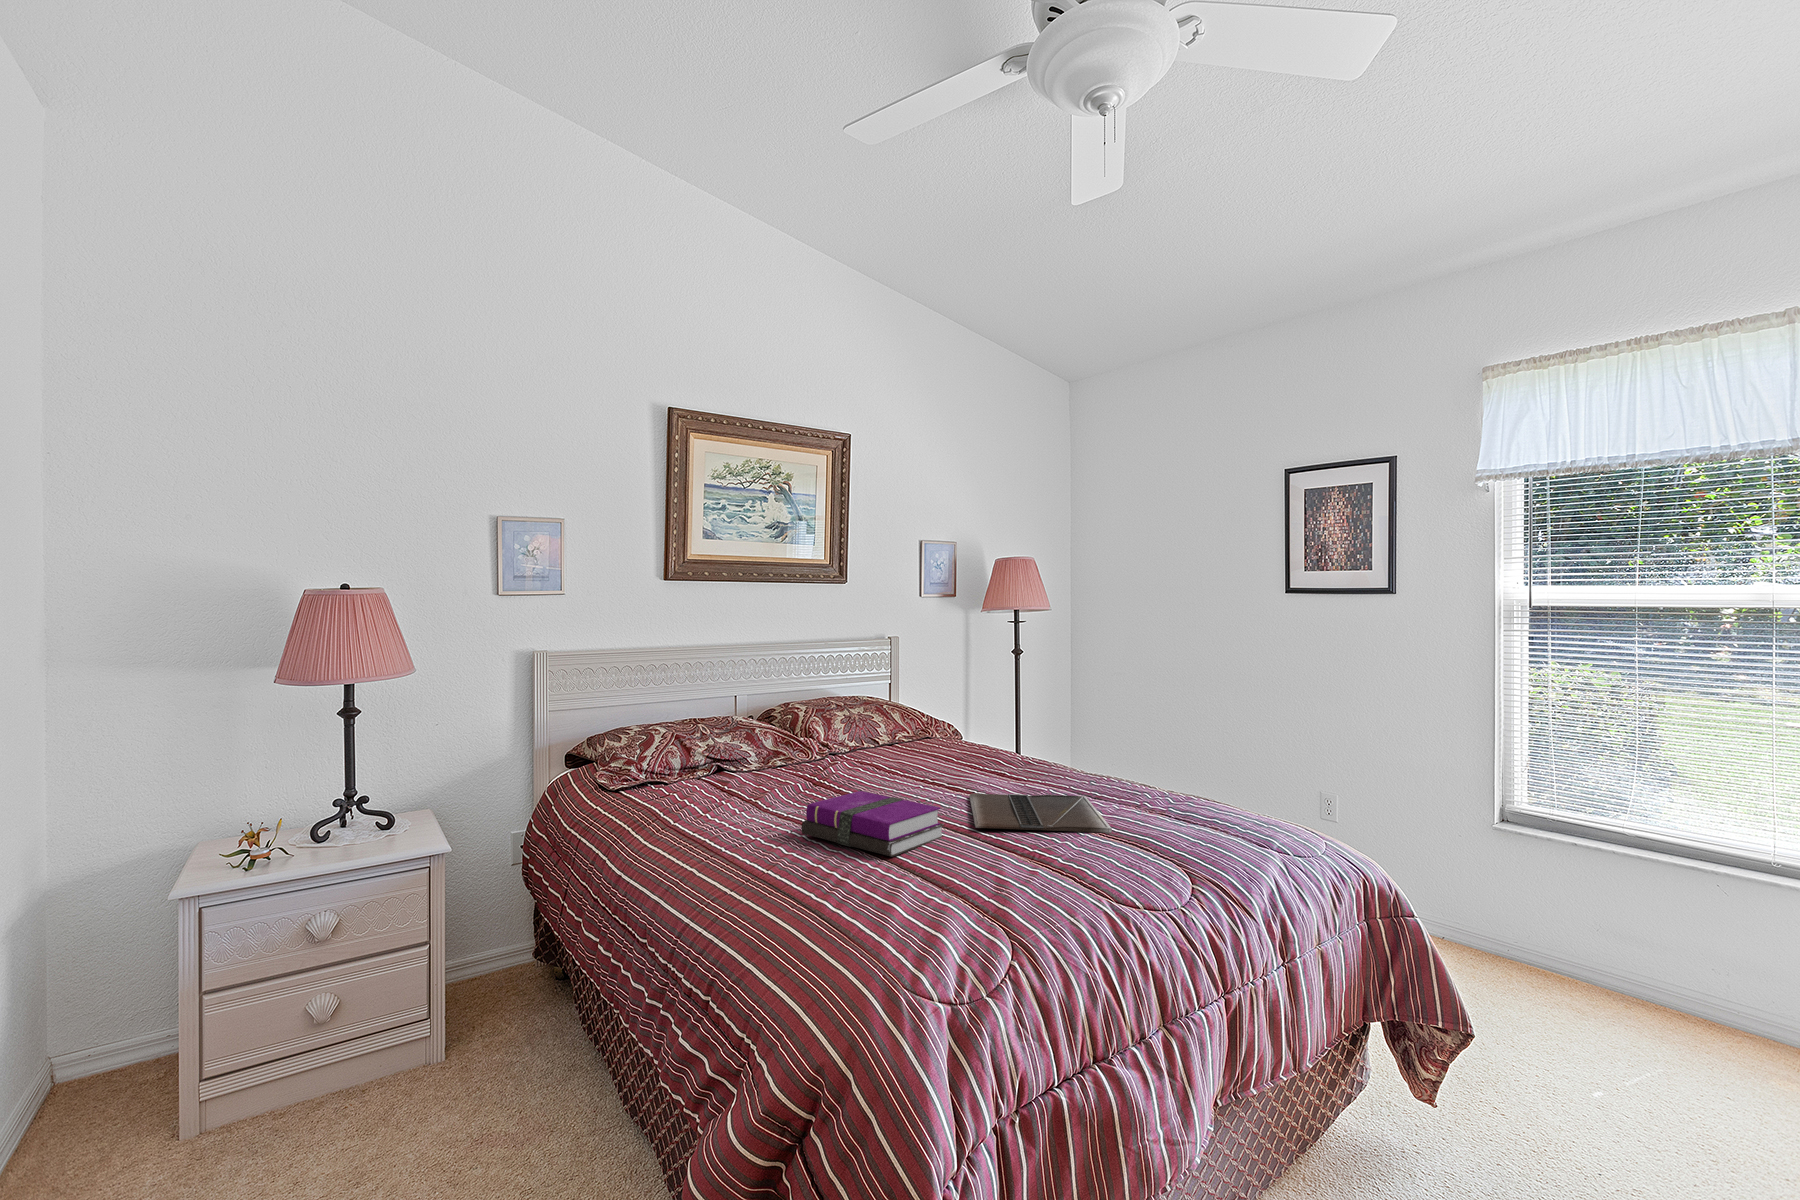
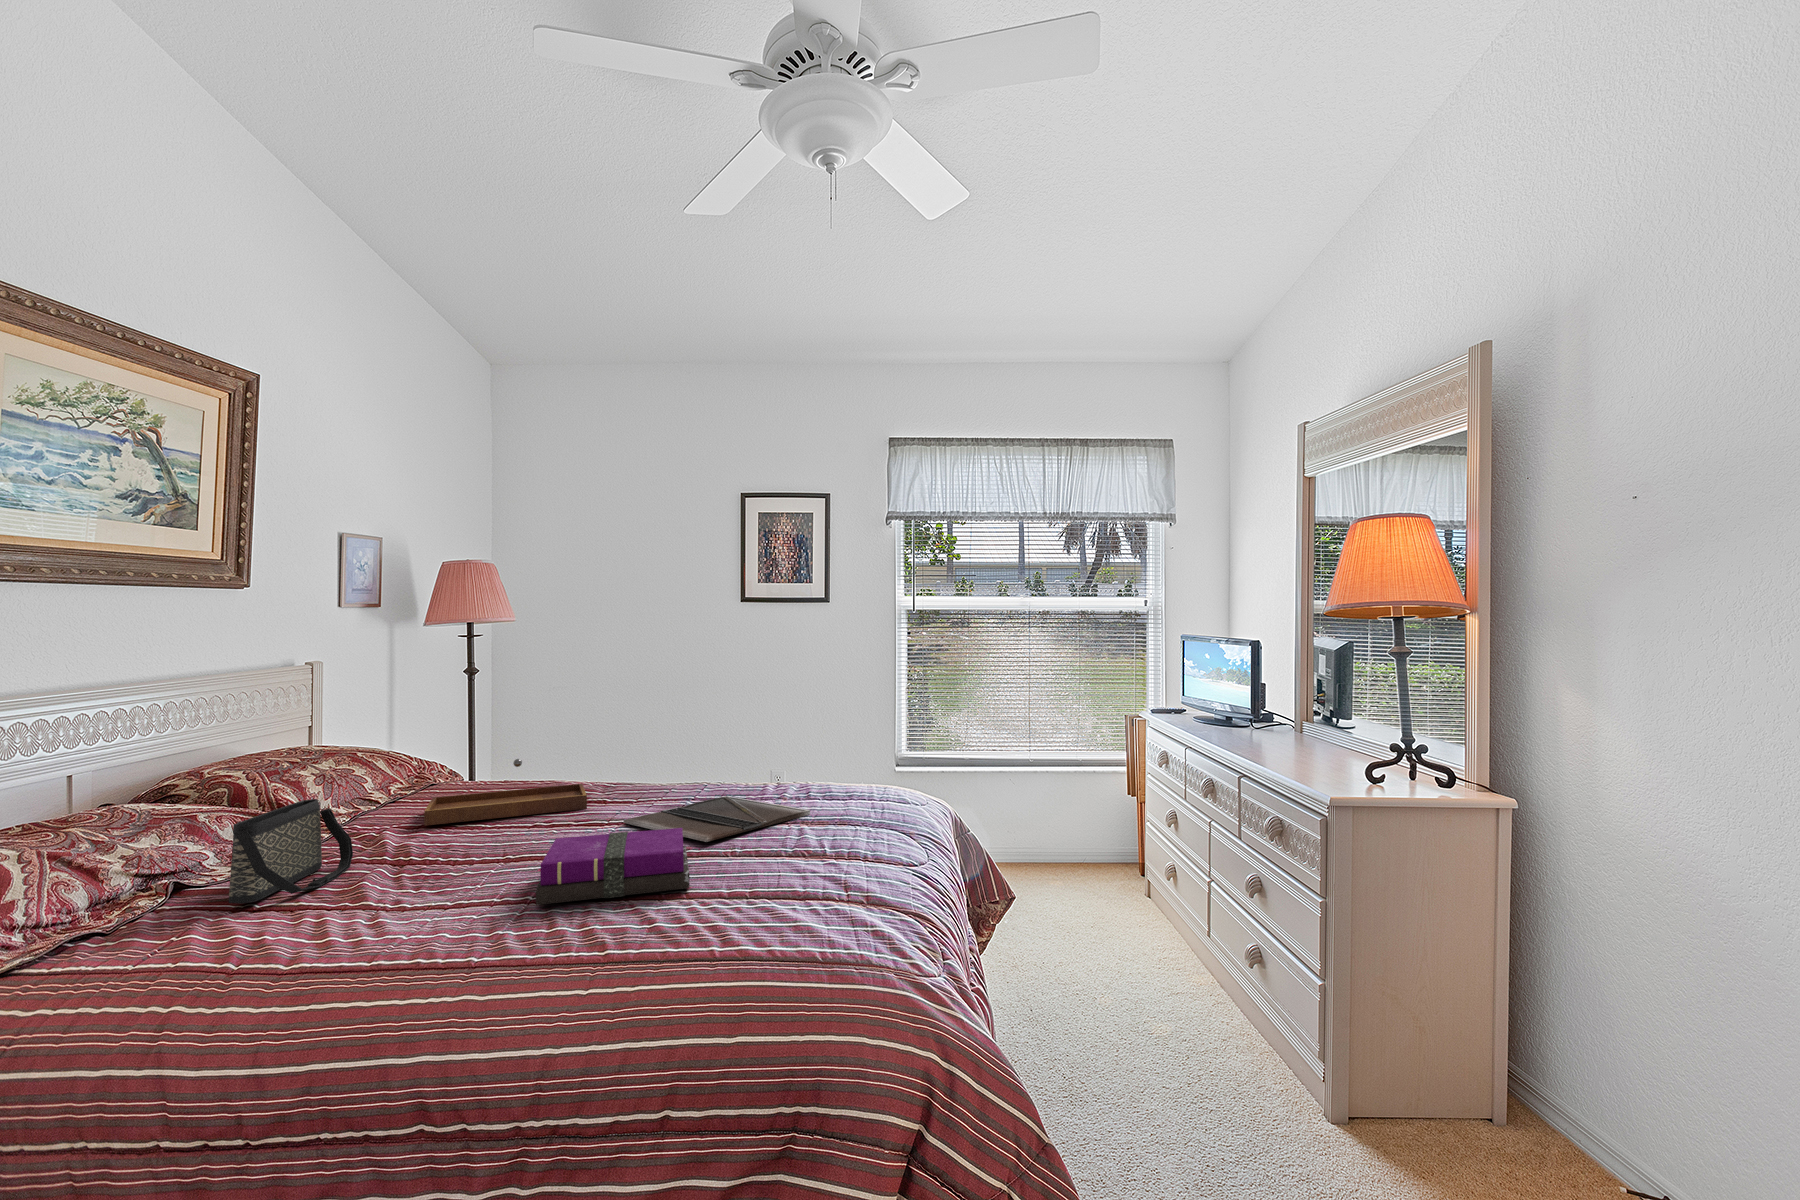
tray: none [872,727,1001,779] -> present [424,759,587,826]
handbag: none [719,729,804,787] -> present [229,799,353,904]

